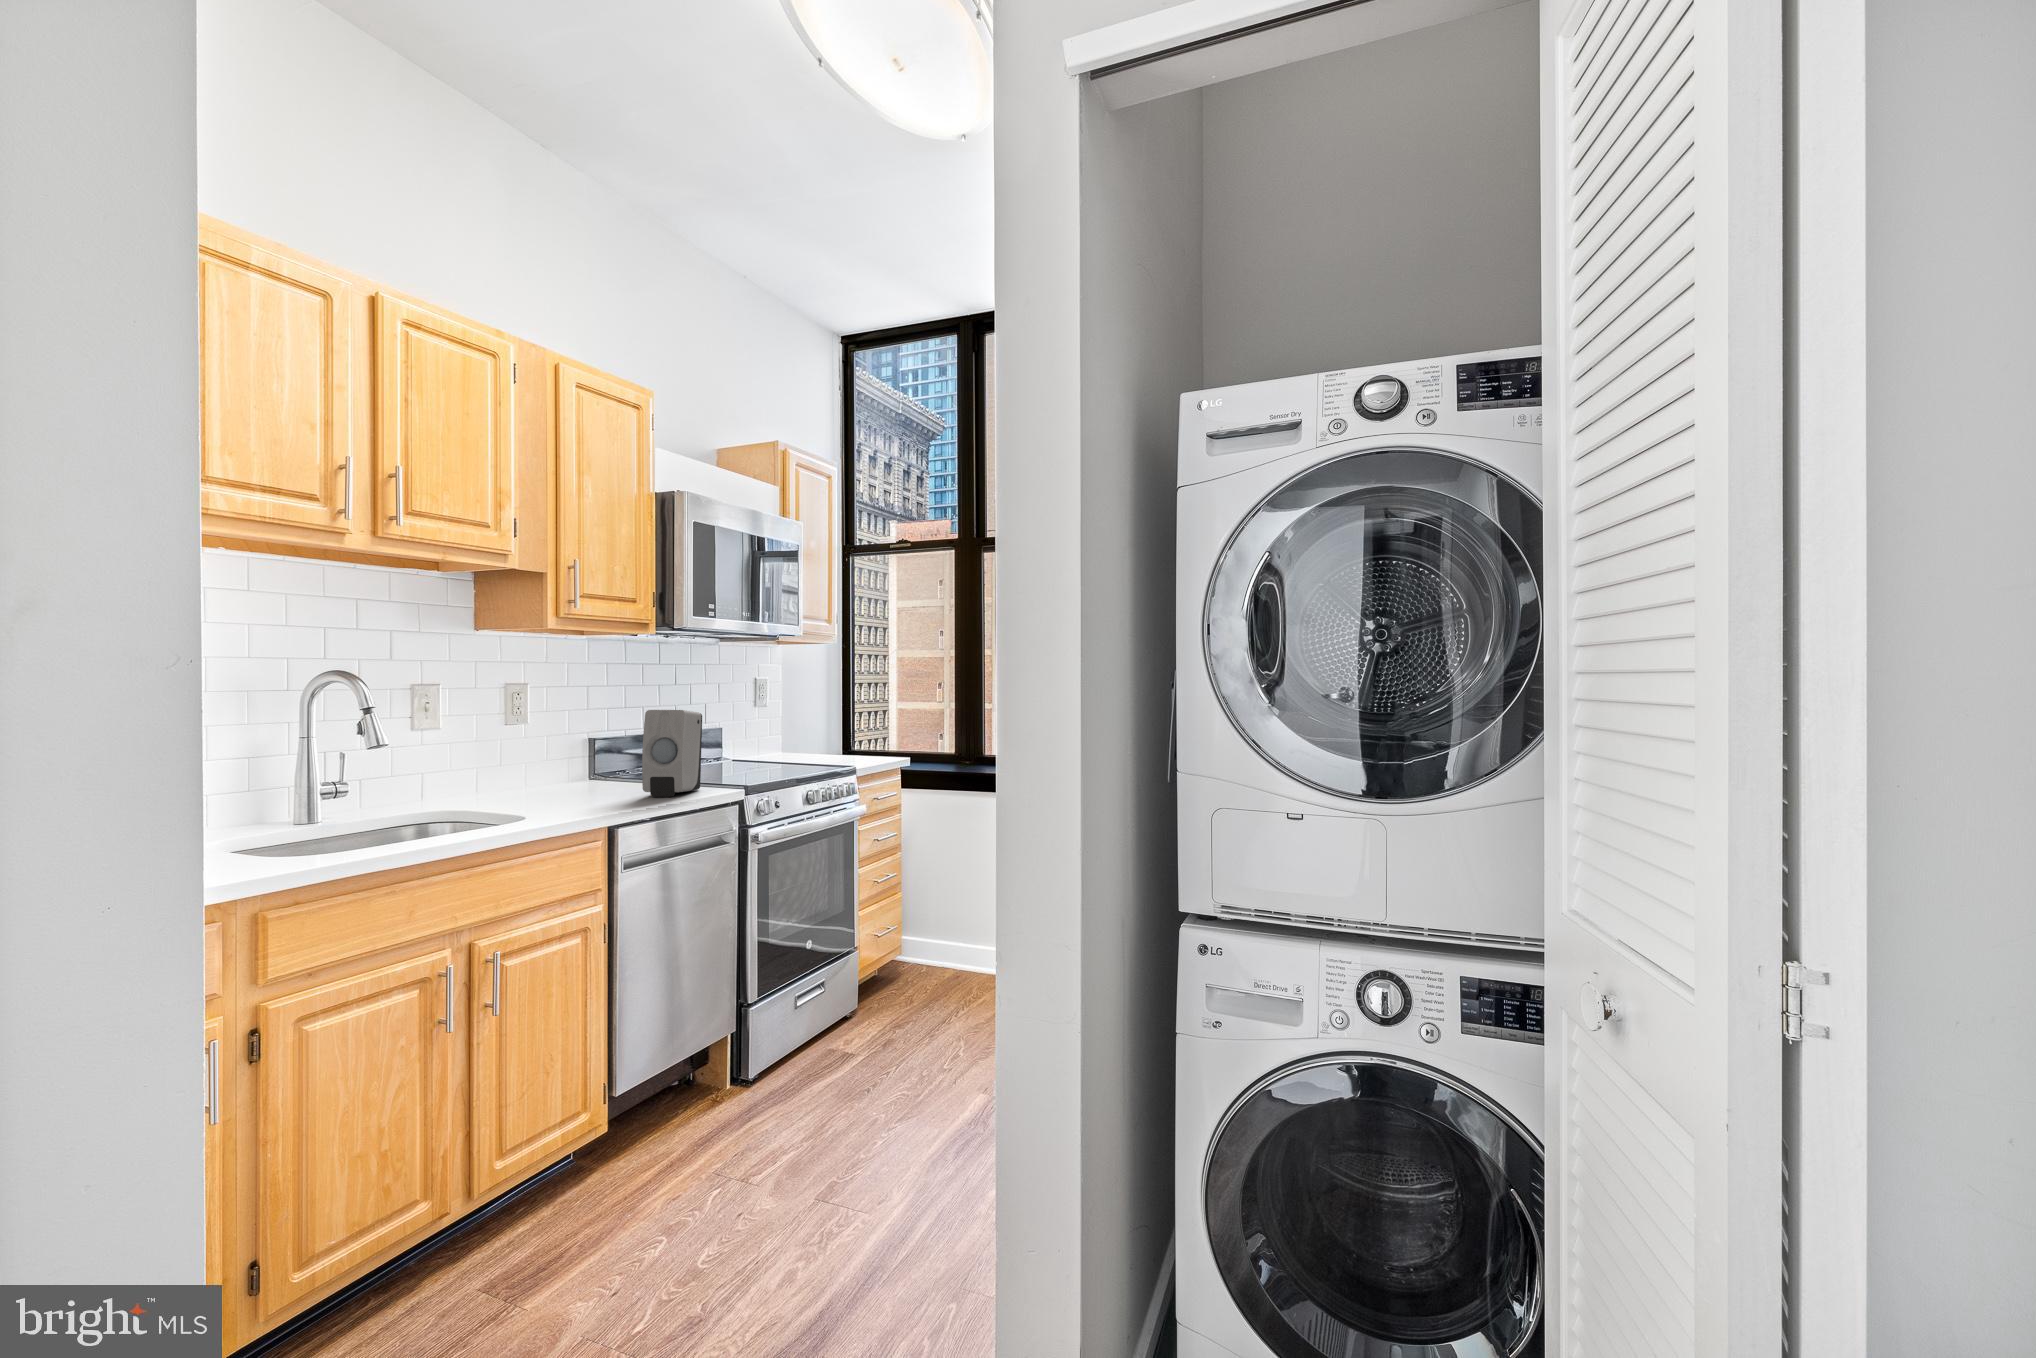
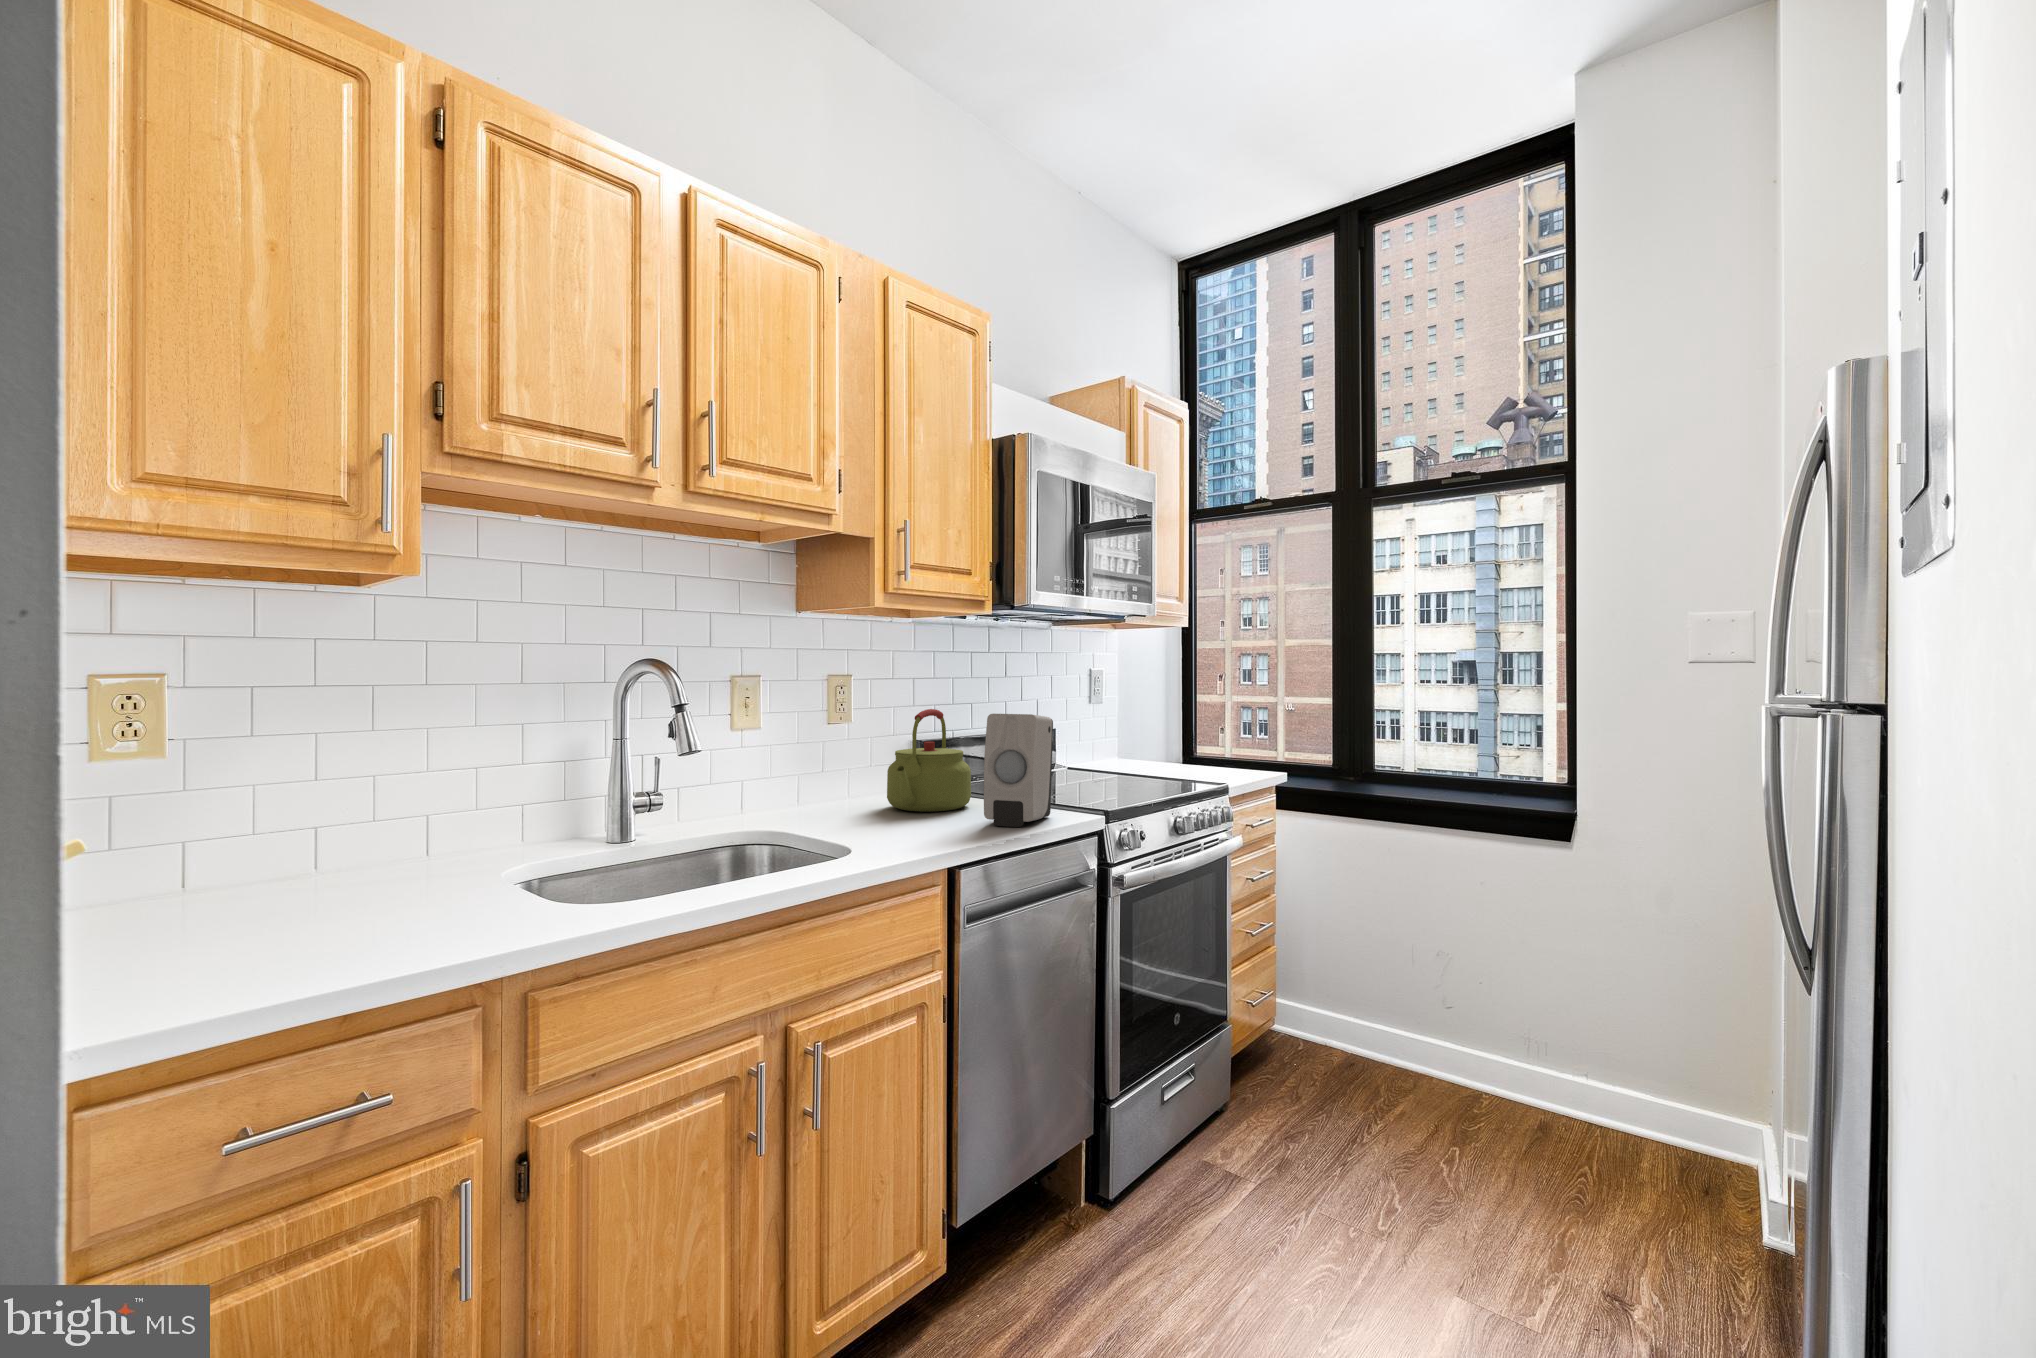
kettle: none [562,709,637,791] -> present [887,709,971,812]

